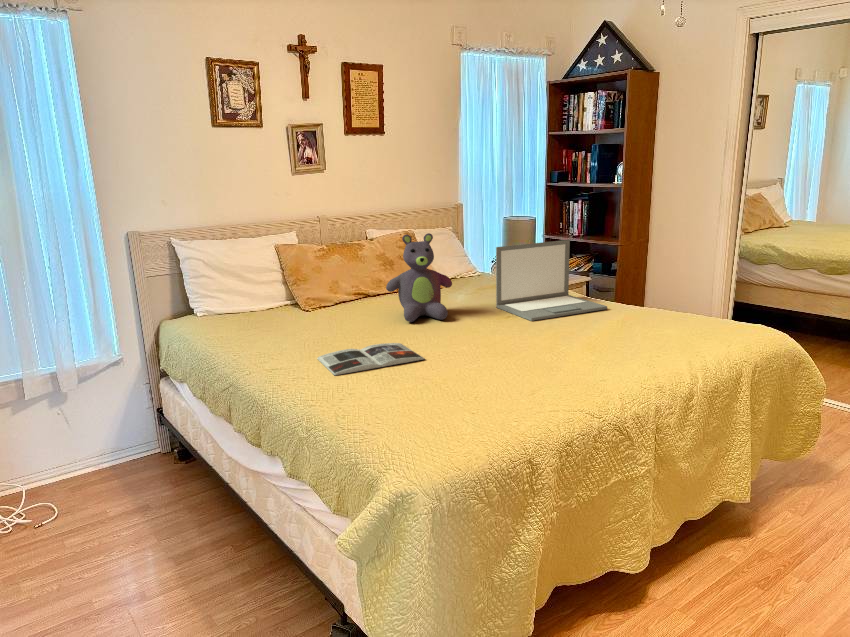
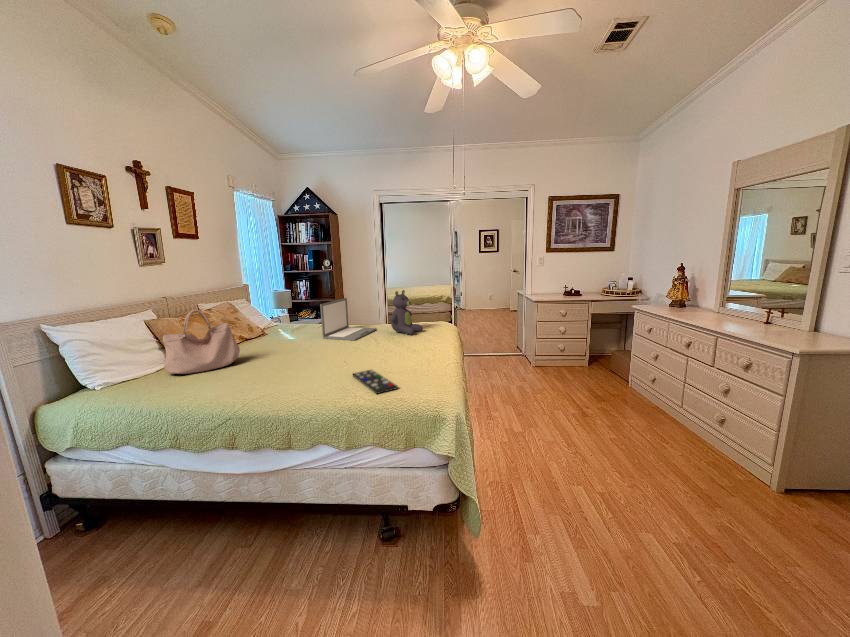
stuffed bear: present [386,233,452,322] -> present [389,290,423,335]
handbag: none [259,238,345,322] -> present [163,310,240,374]
magazine: present [317,343,425,375] -> none [278,363,344,386]
remote control: none [368,373,438,420] -> present [353,370,398,394]

